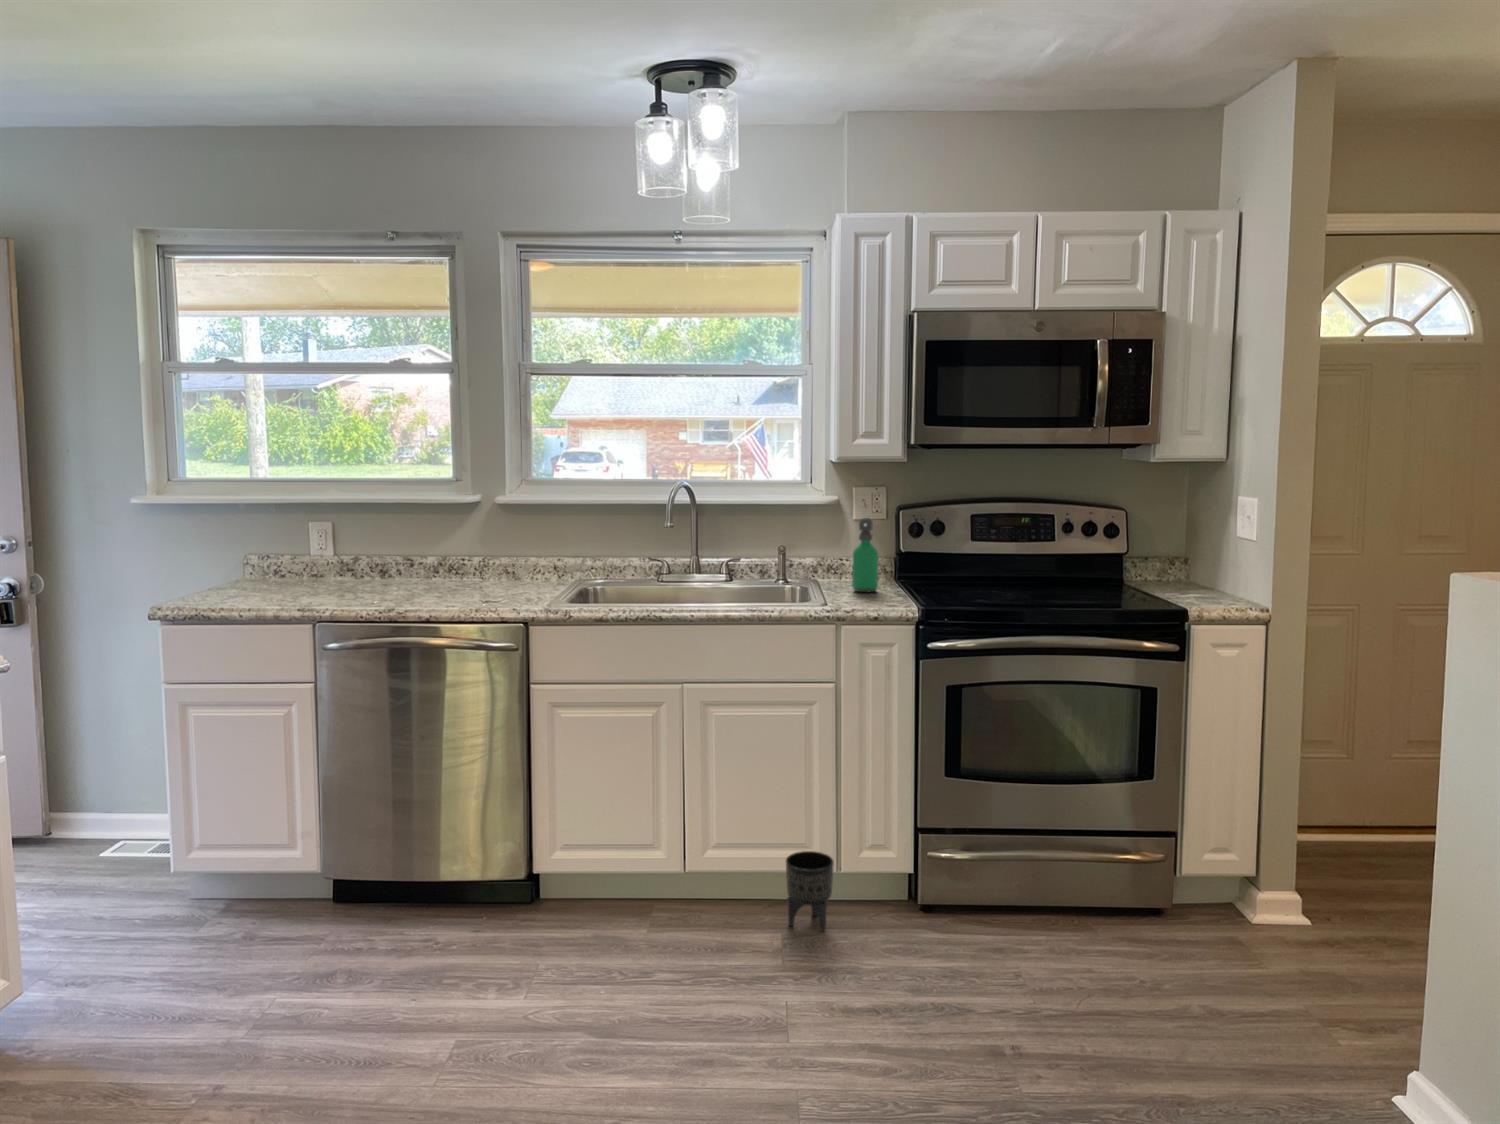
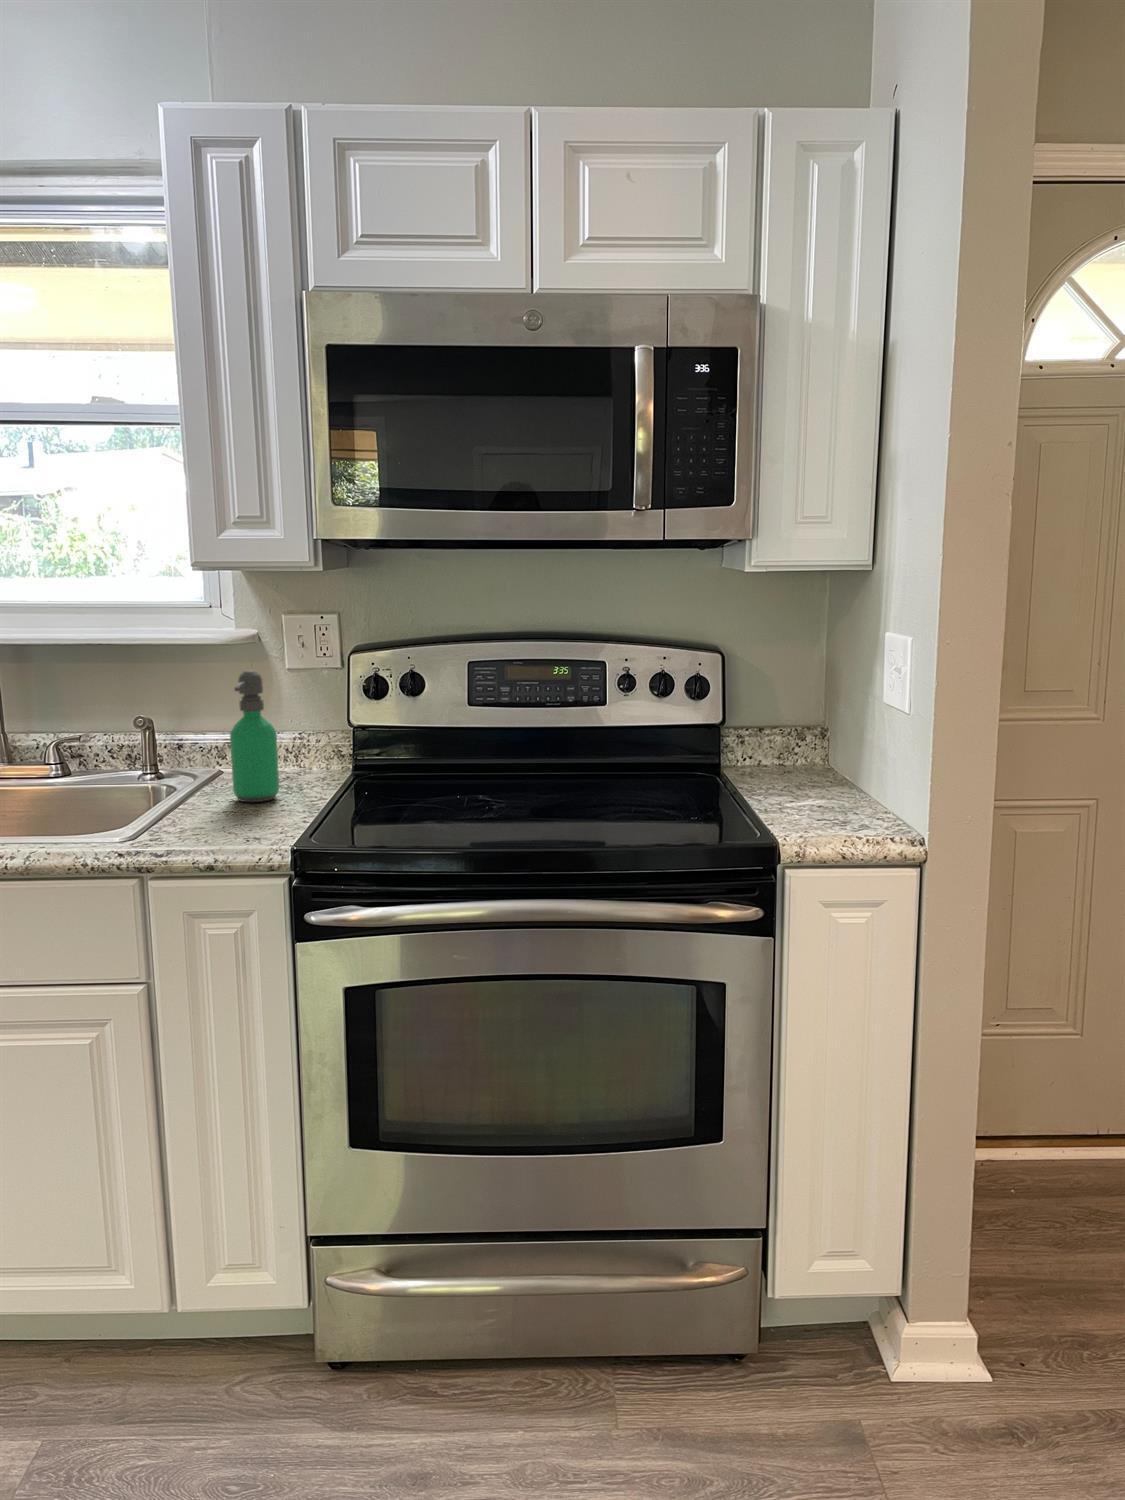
planter: present [786,851,834,931] -> none [53,1276,149,1432]

